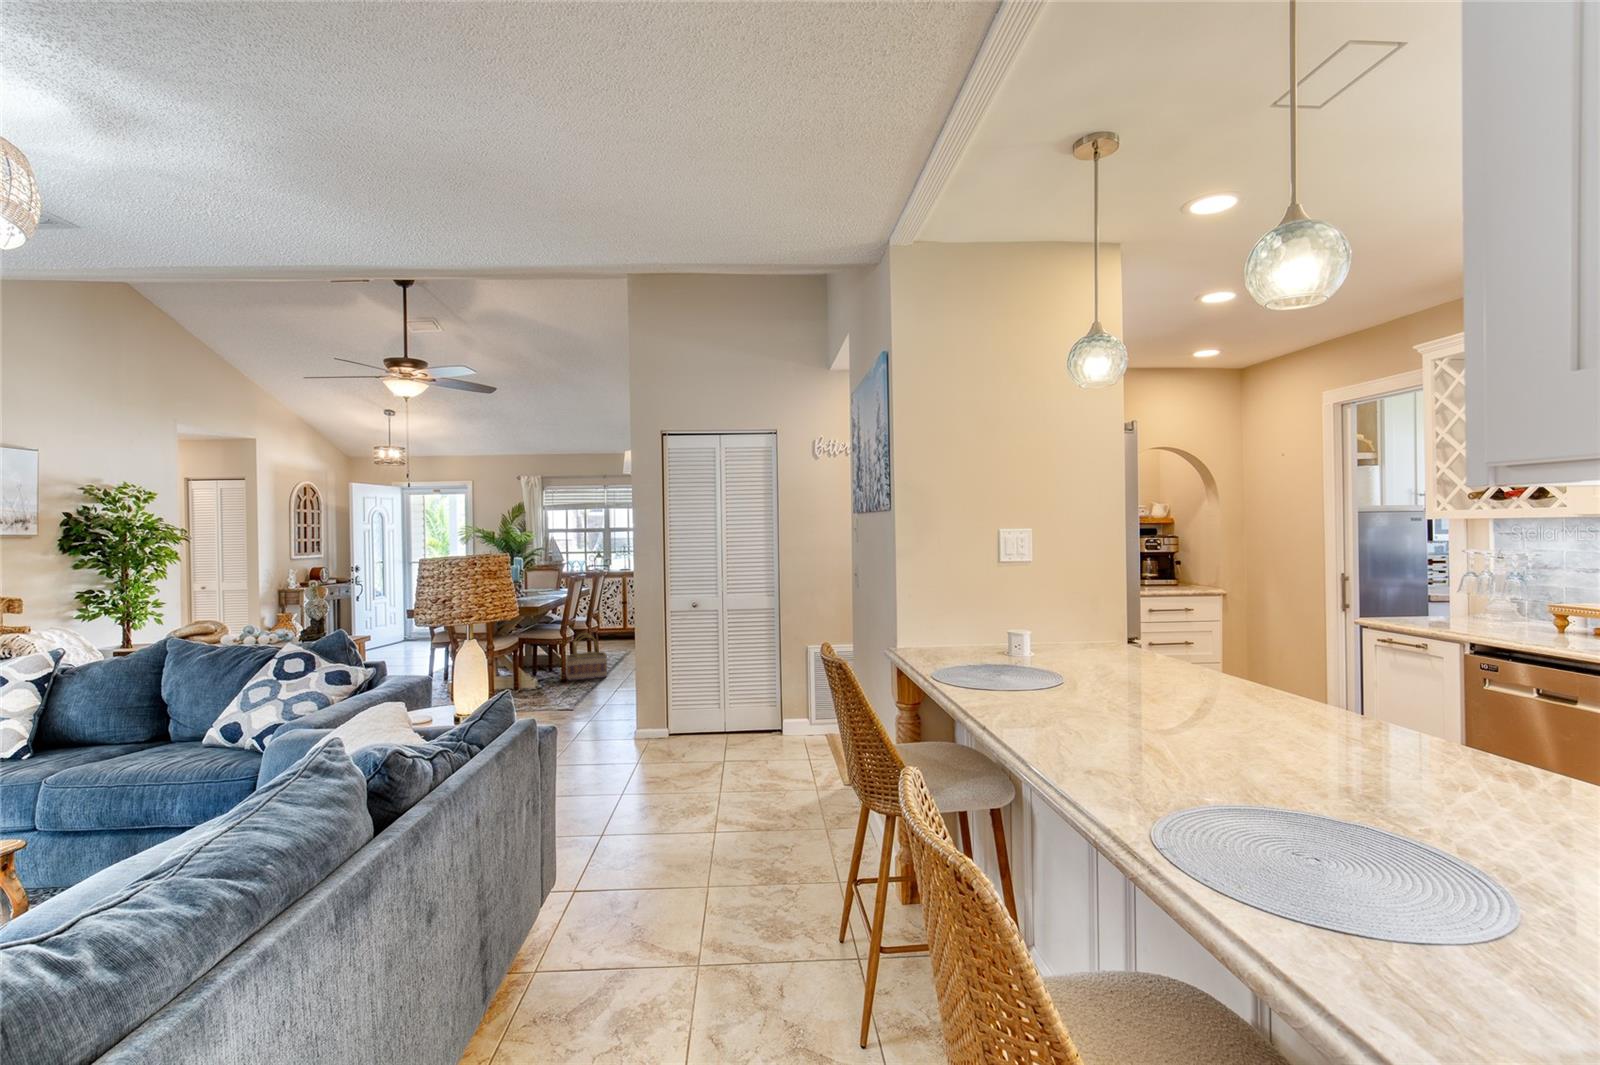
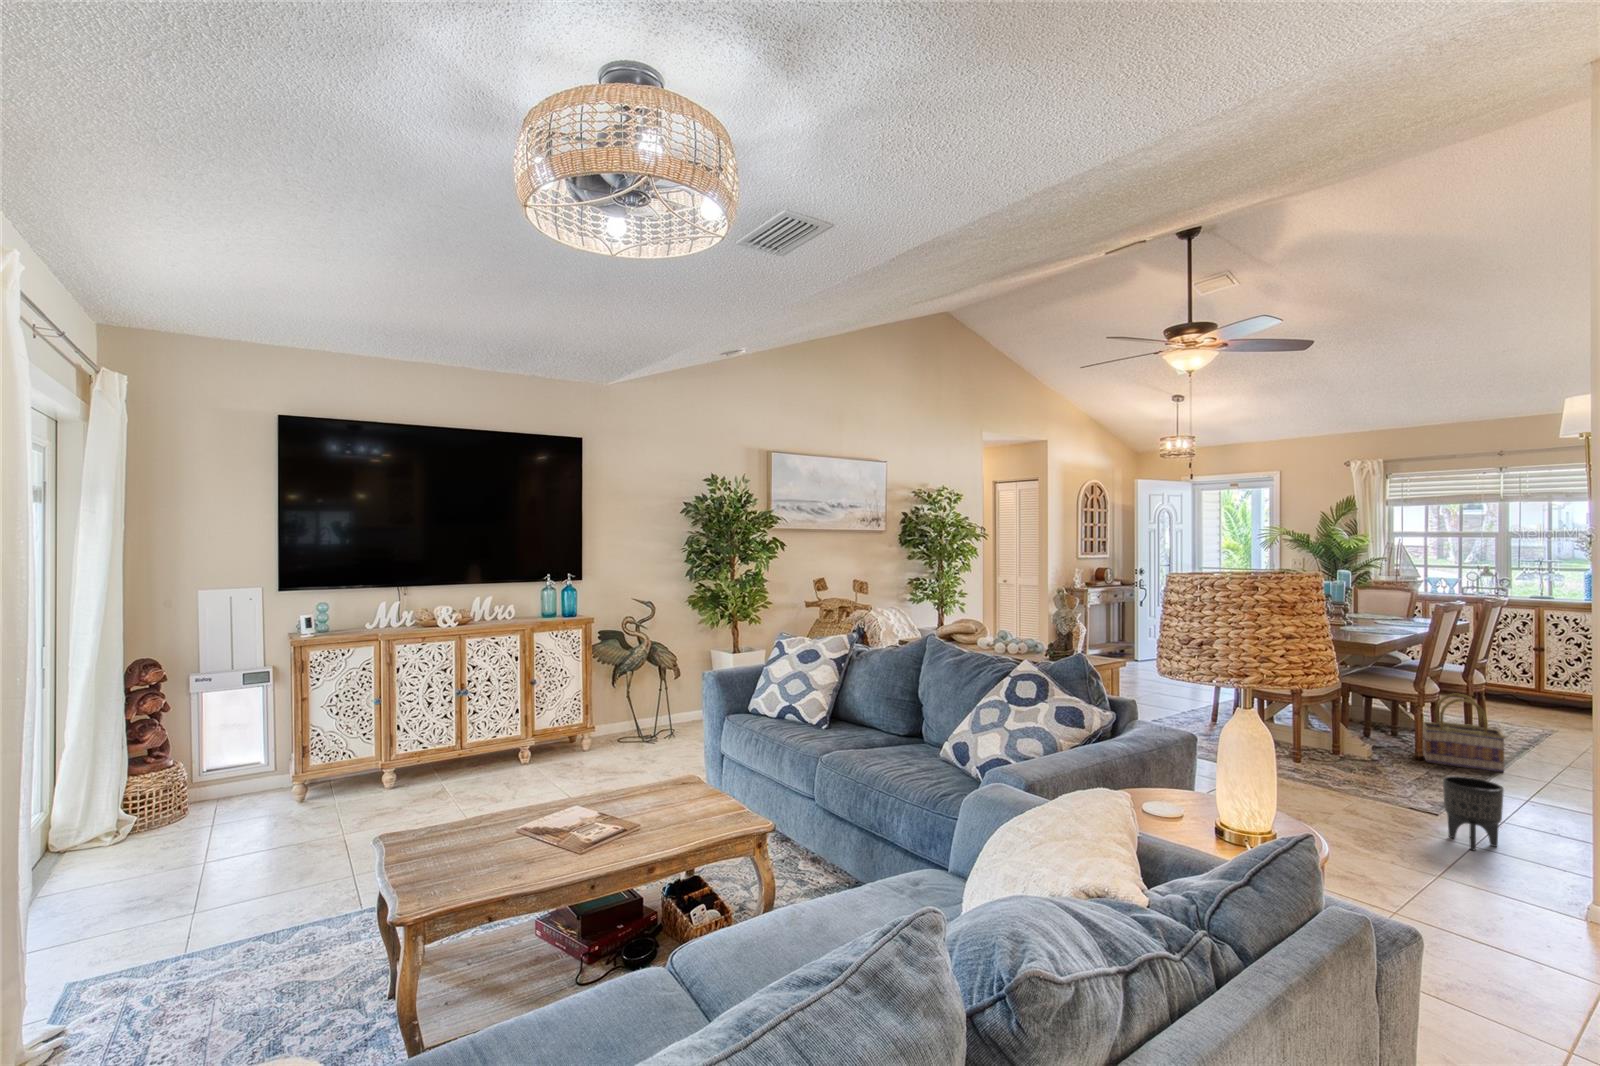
planter: none [575,678,603,721] -> present [1443,776,1504,850]

